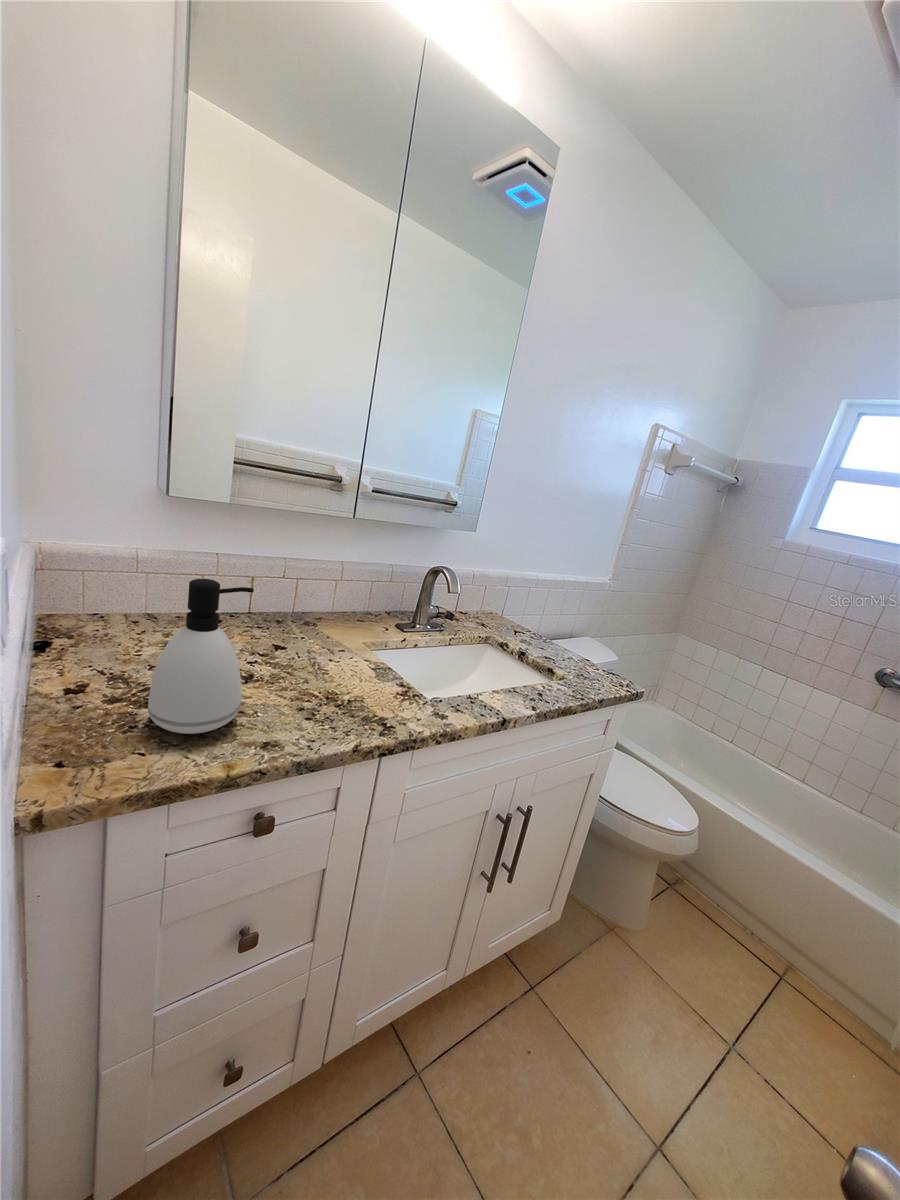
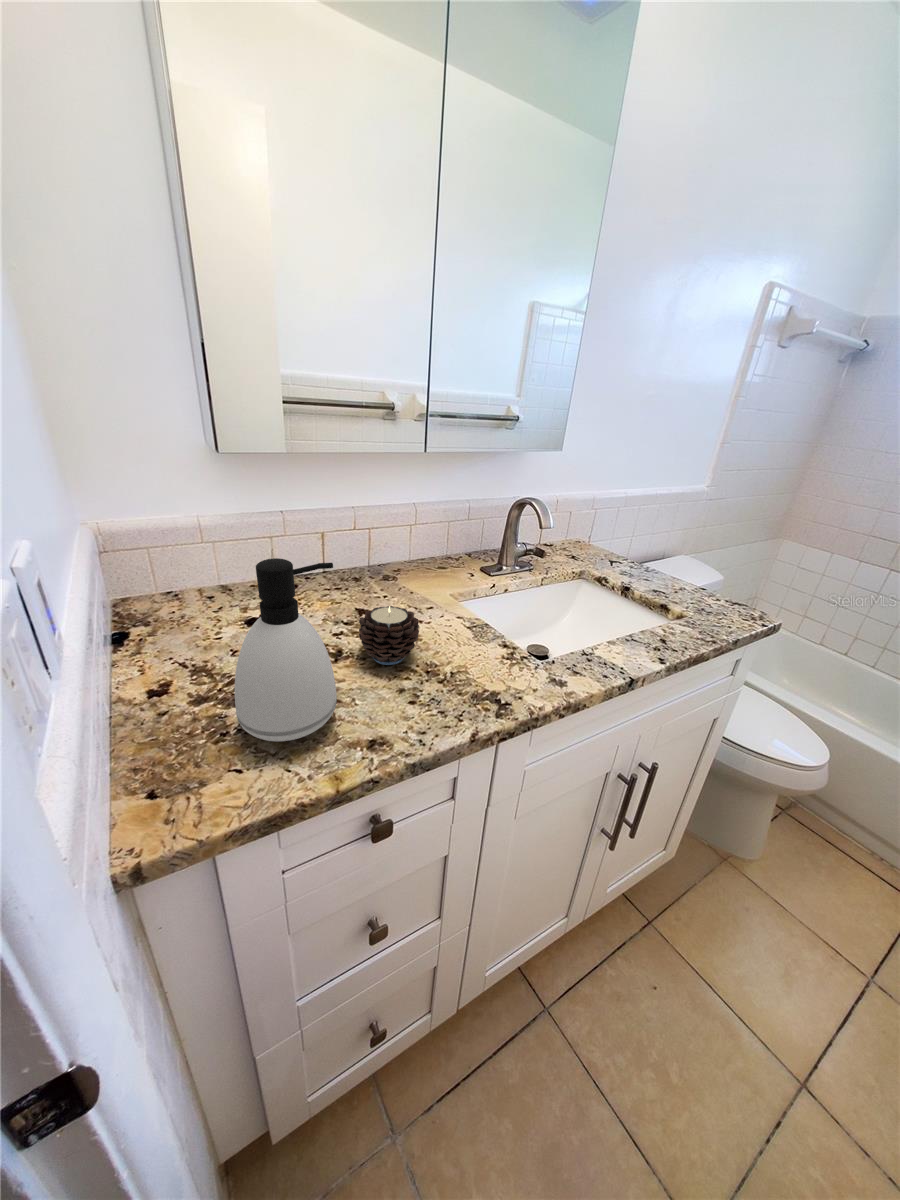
candle: none [270,637,325,690] -> present [359,606,419,665]

